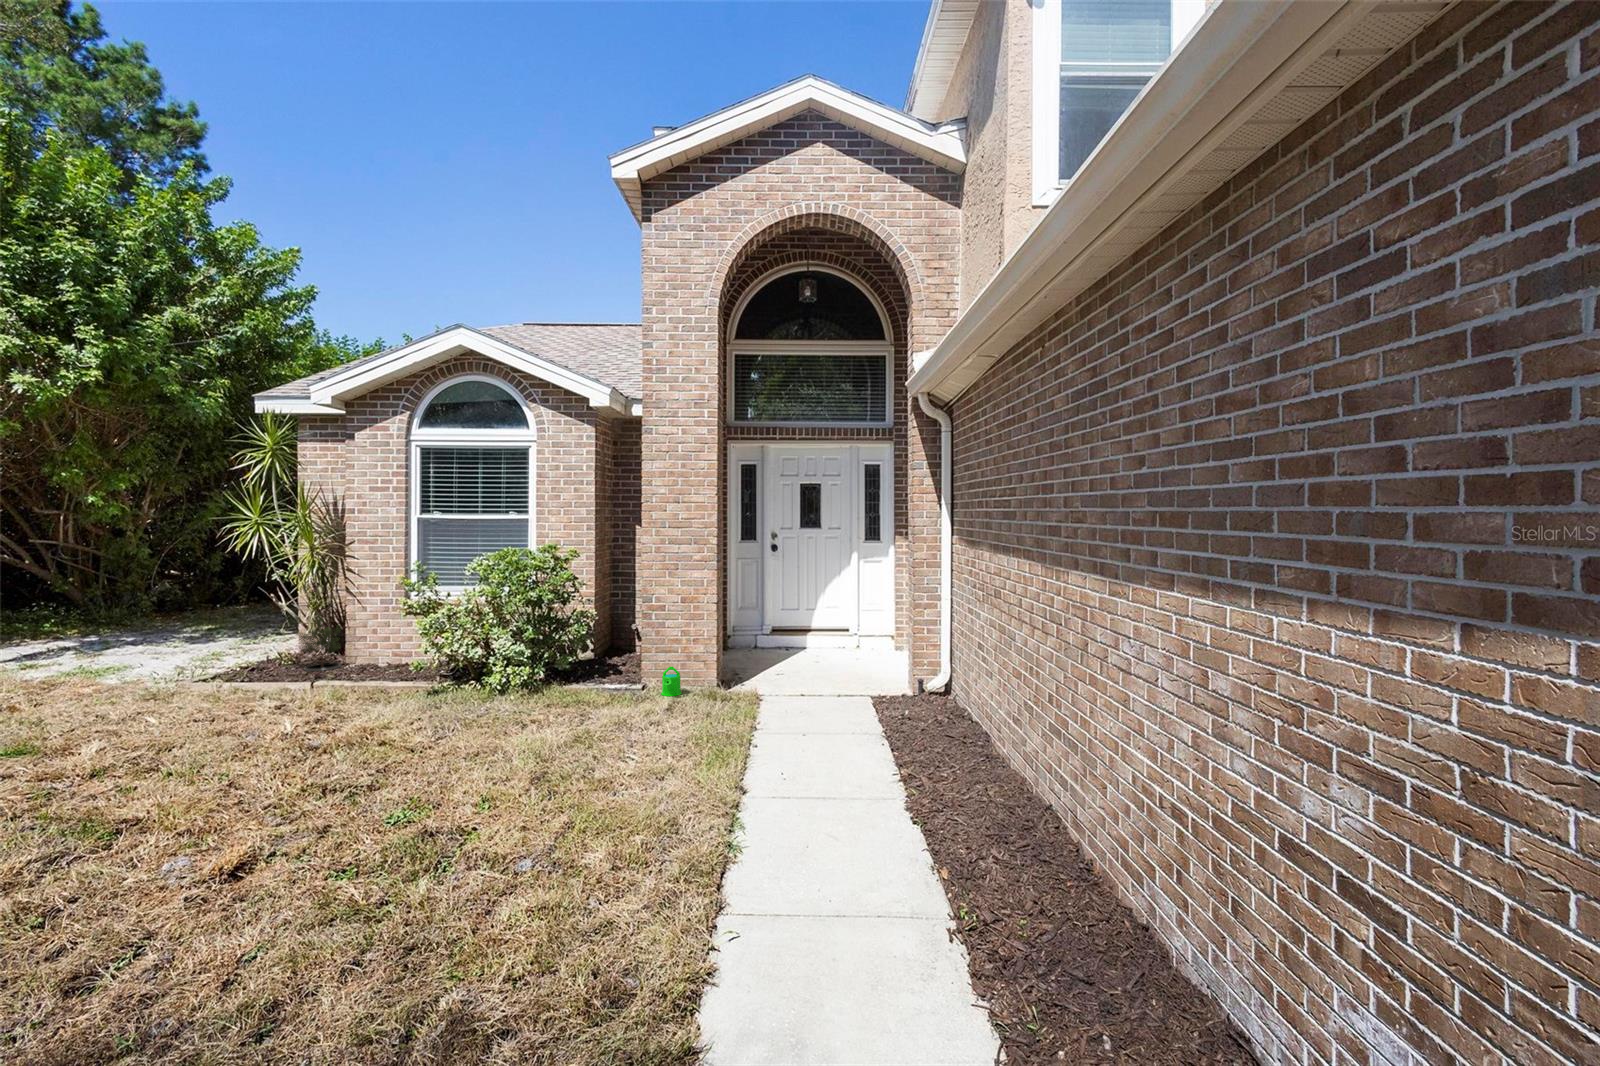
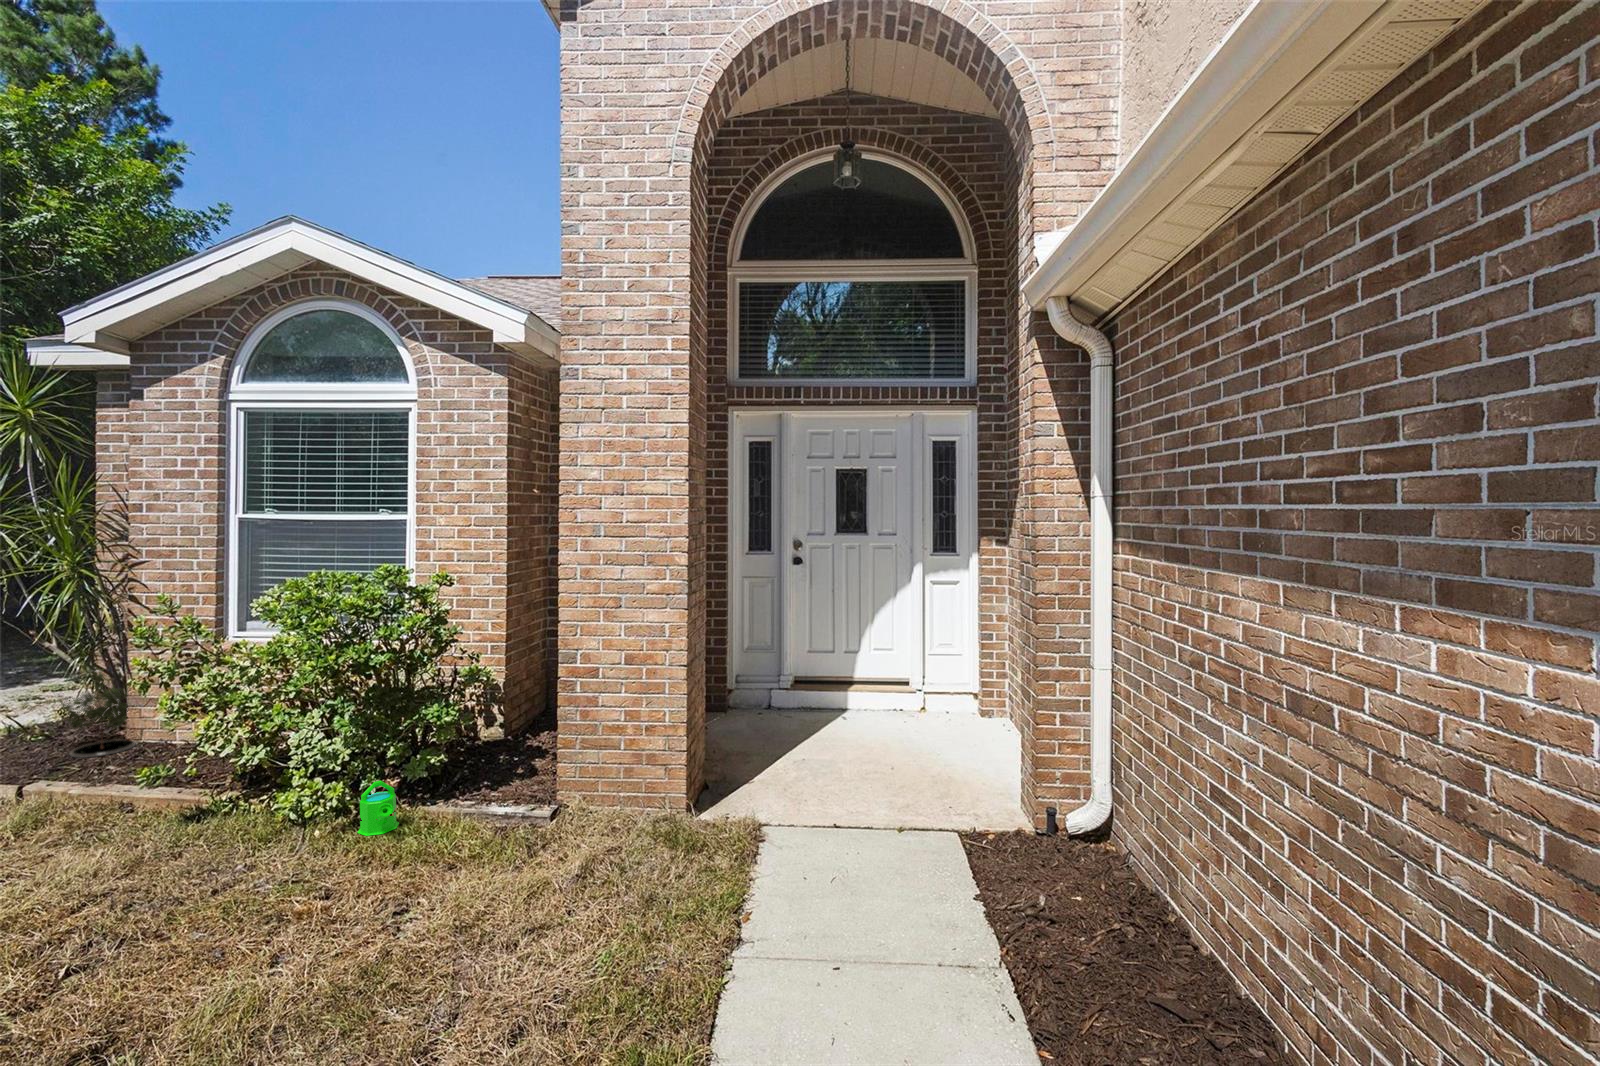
watering can: present [661,667,682,696] -> present [357,781,399,836]

